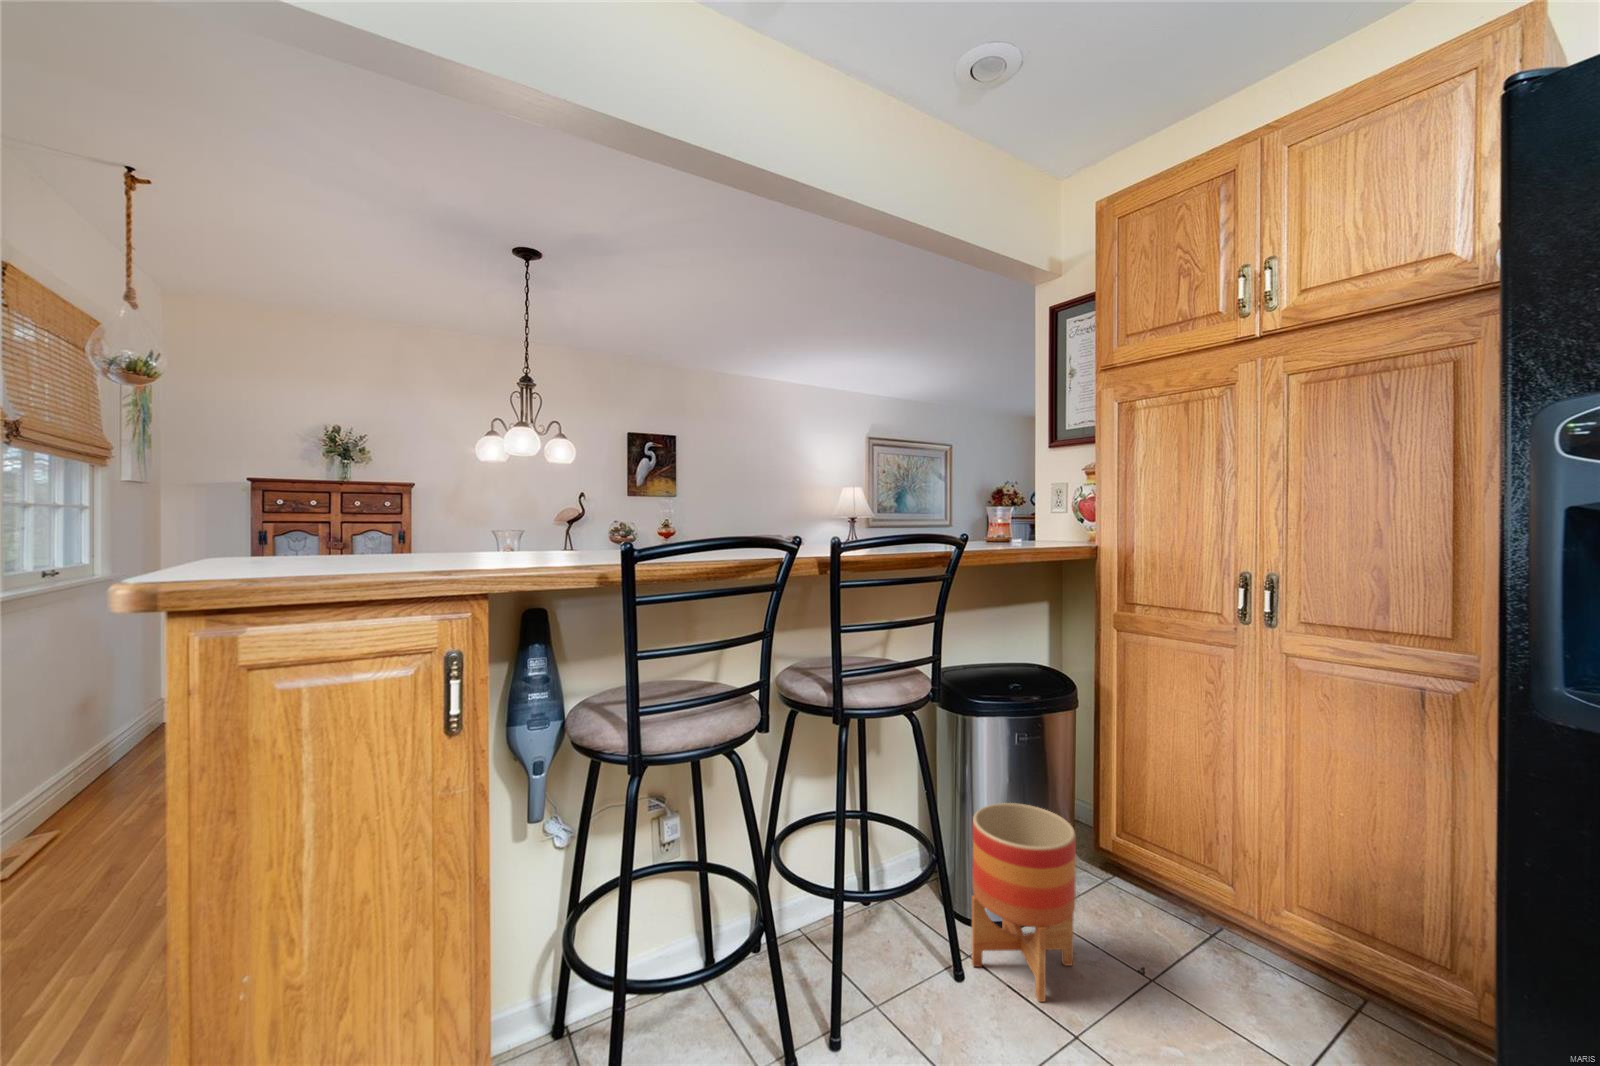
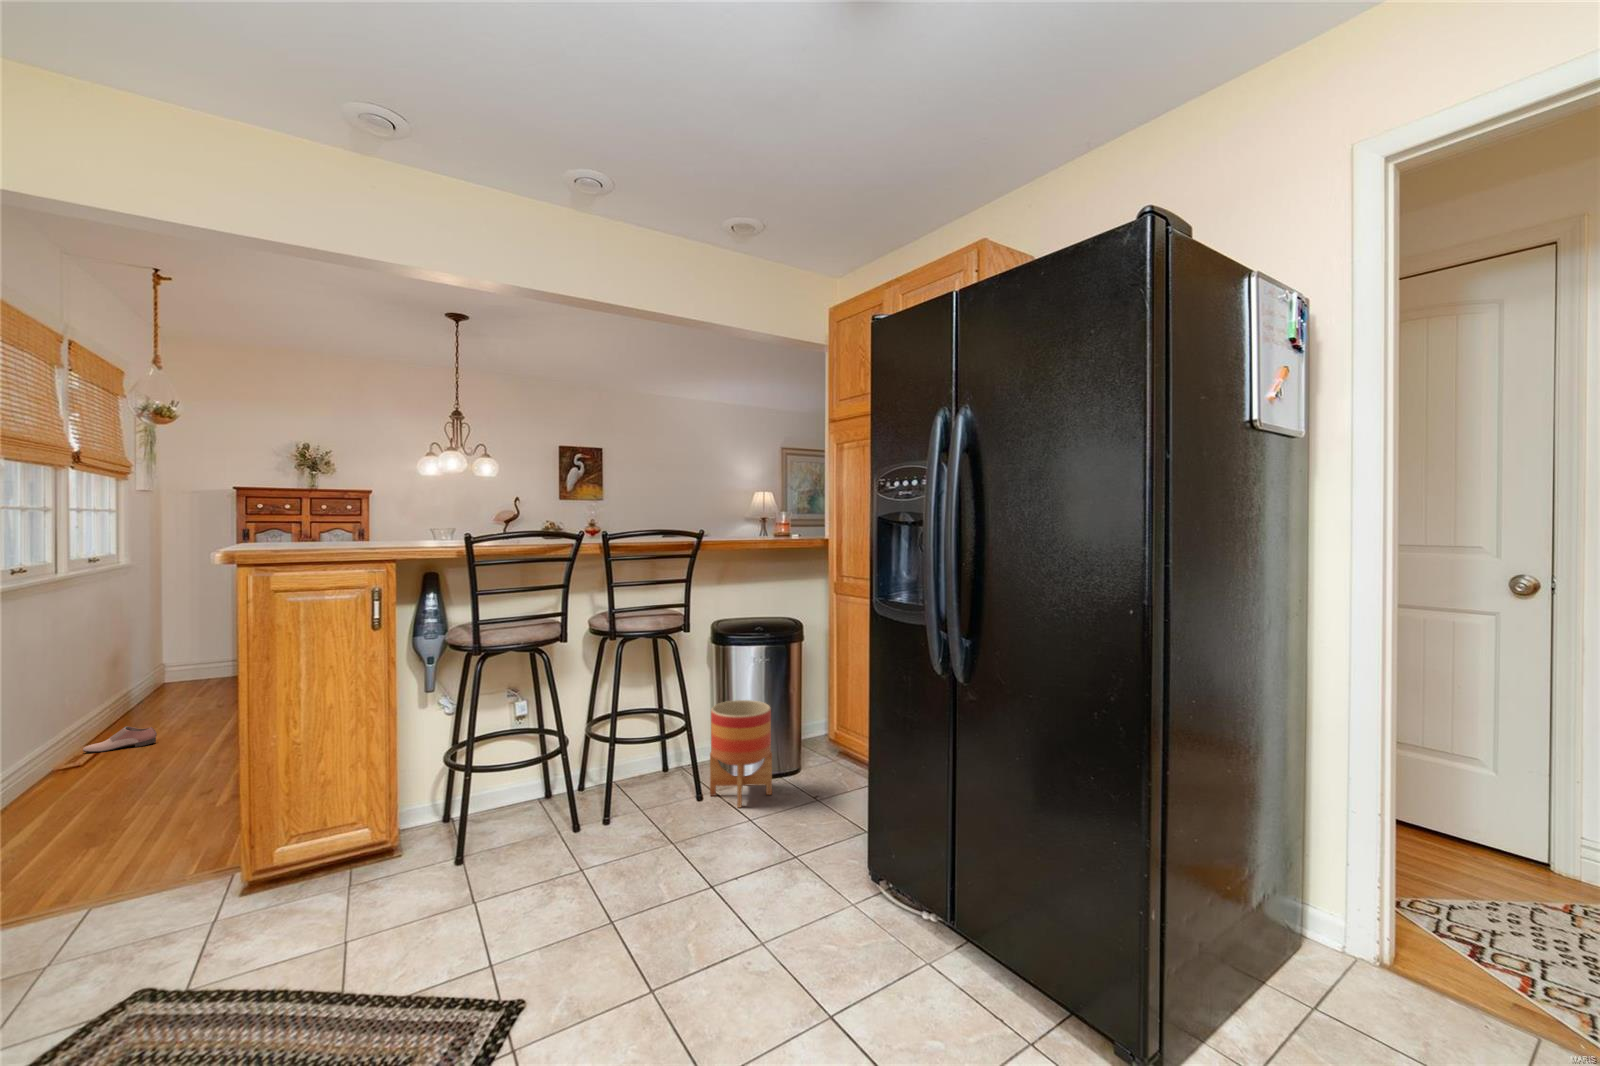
shoe: none [18,805,127,846] -> present [83,726,157,752]

